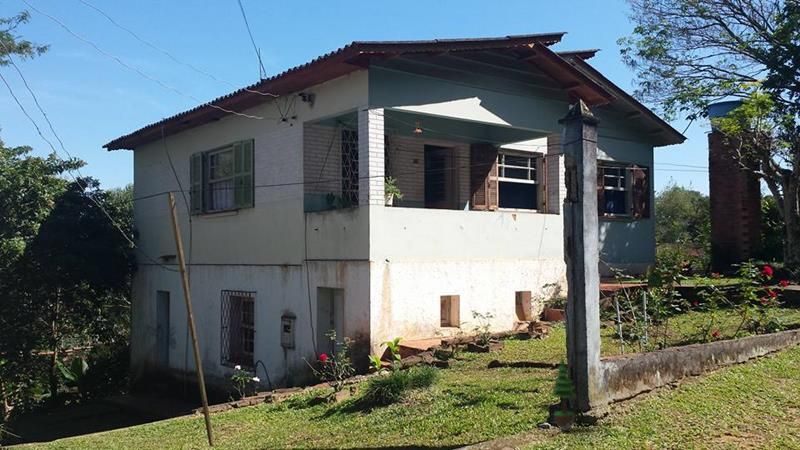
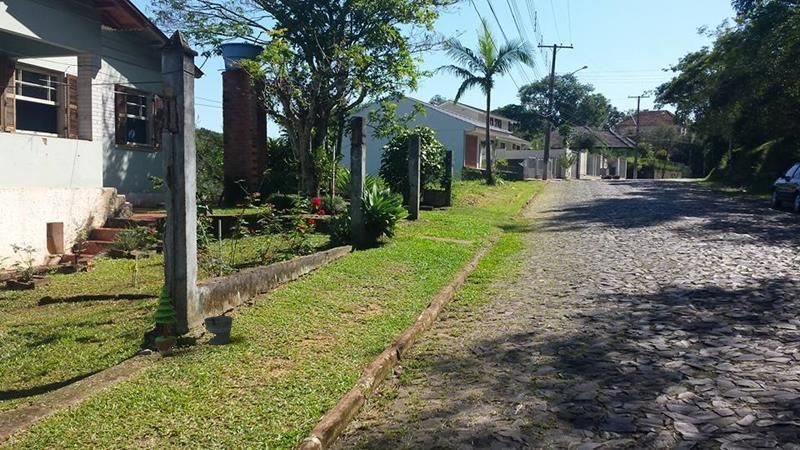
bucket: none [608,382,640,428] -> present [204,303,233,345]

